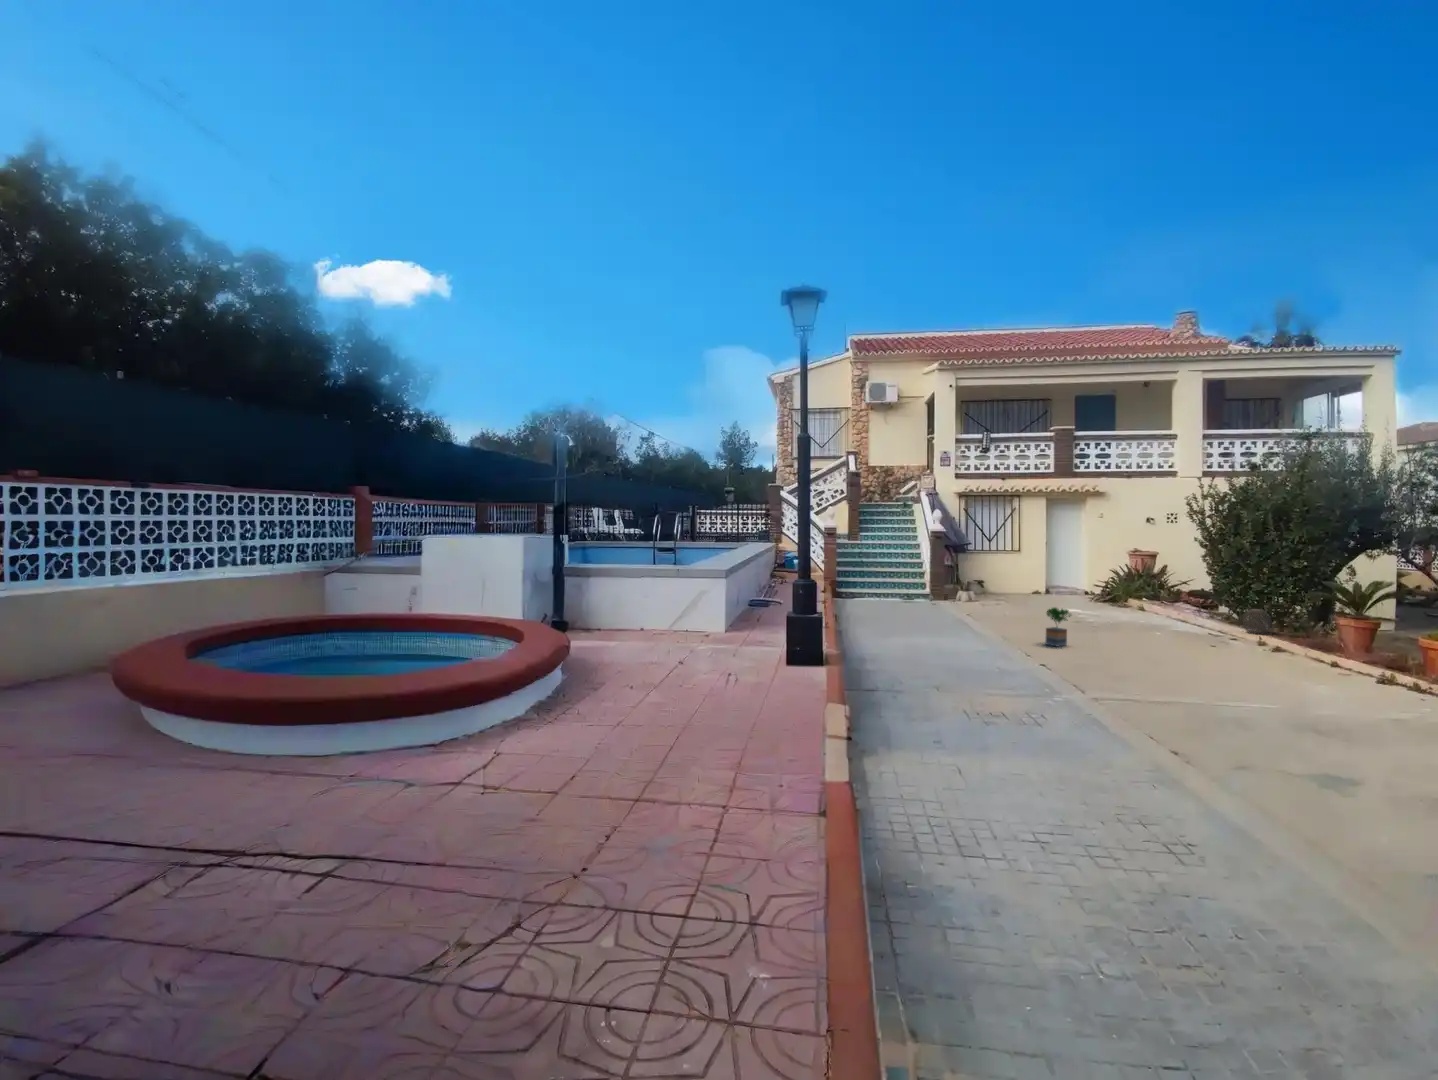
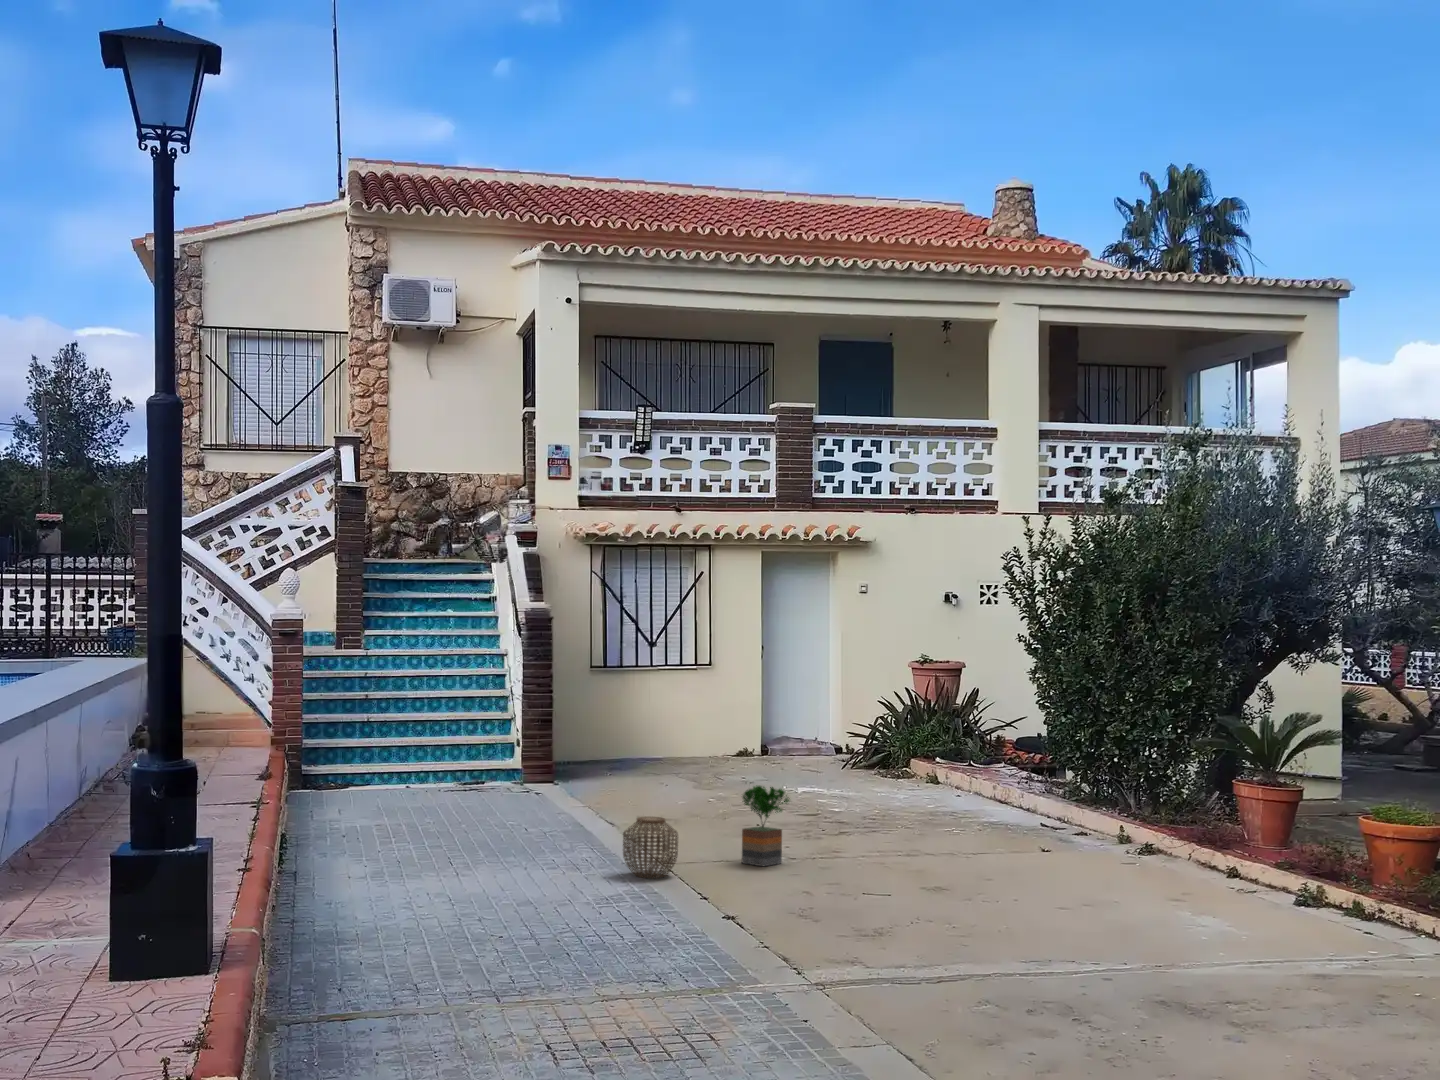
woven basket: present [1242,609,1271,634] -> present [623,817,678,878]

